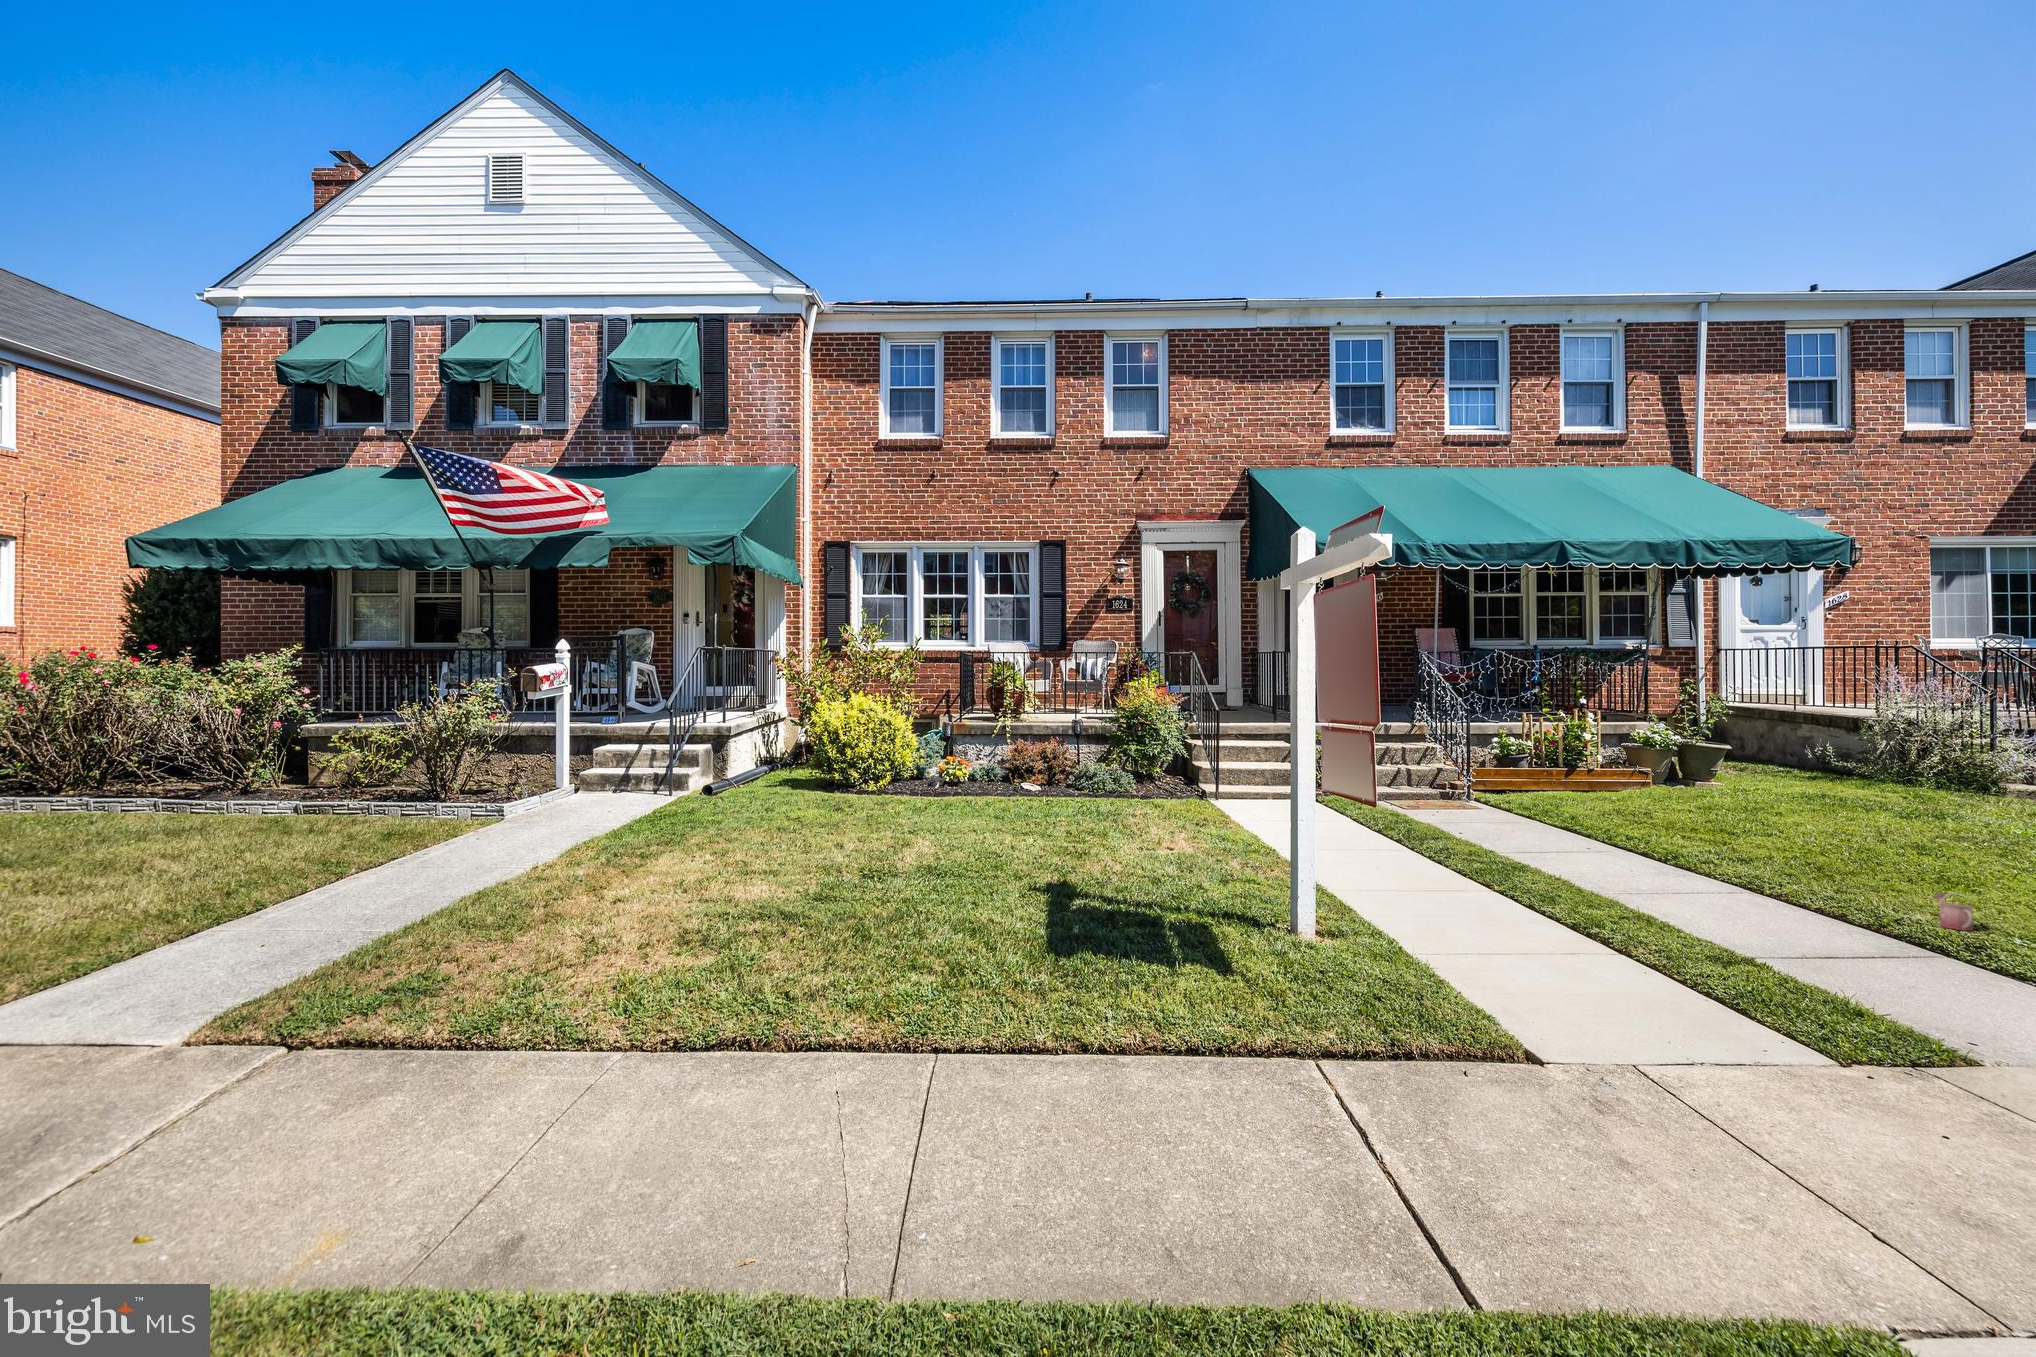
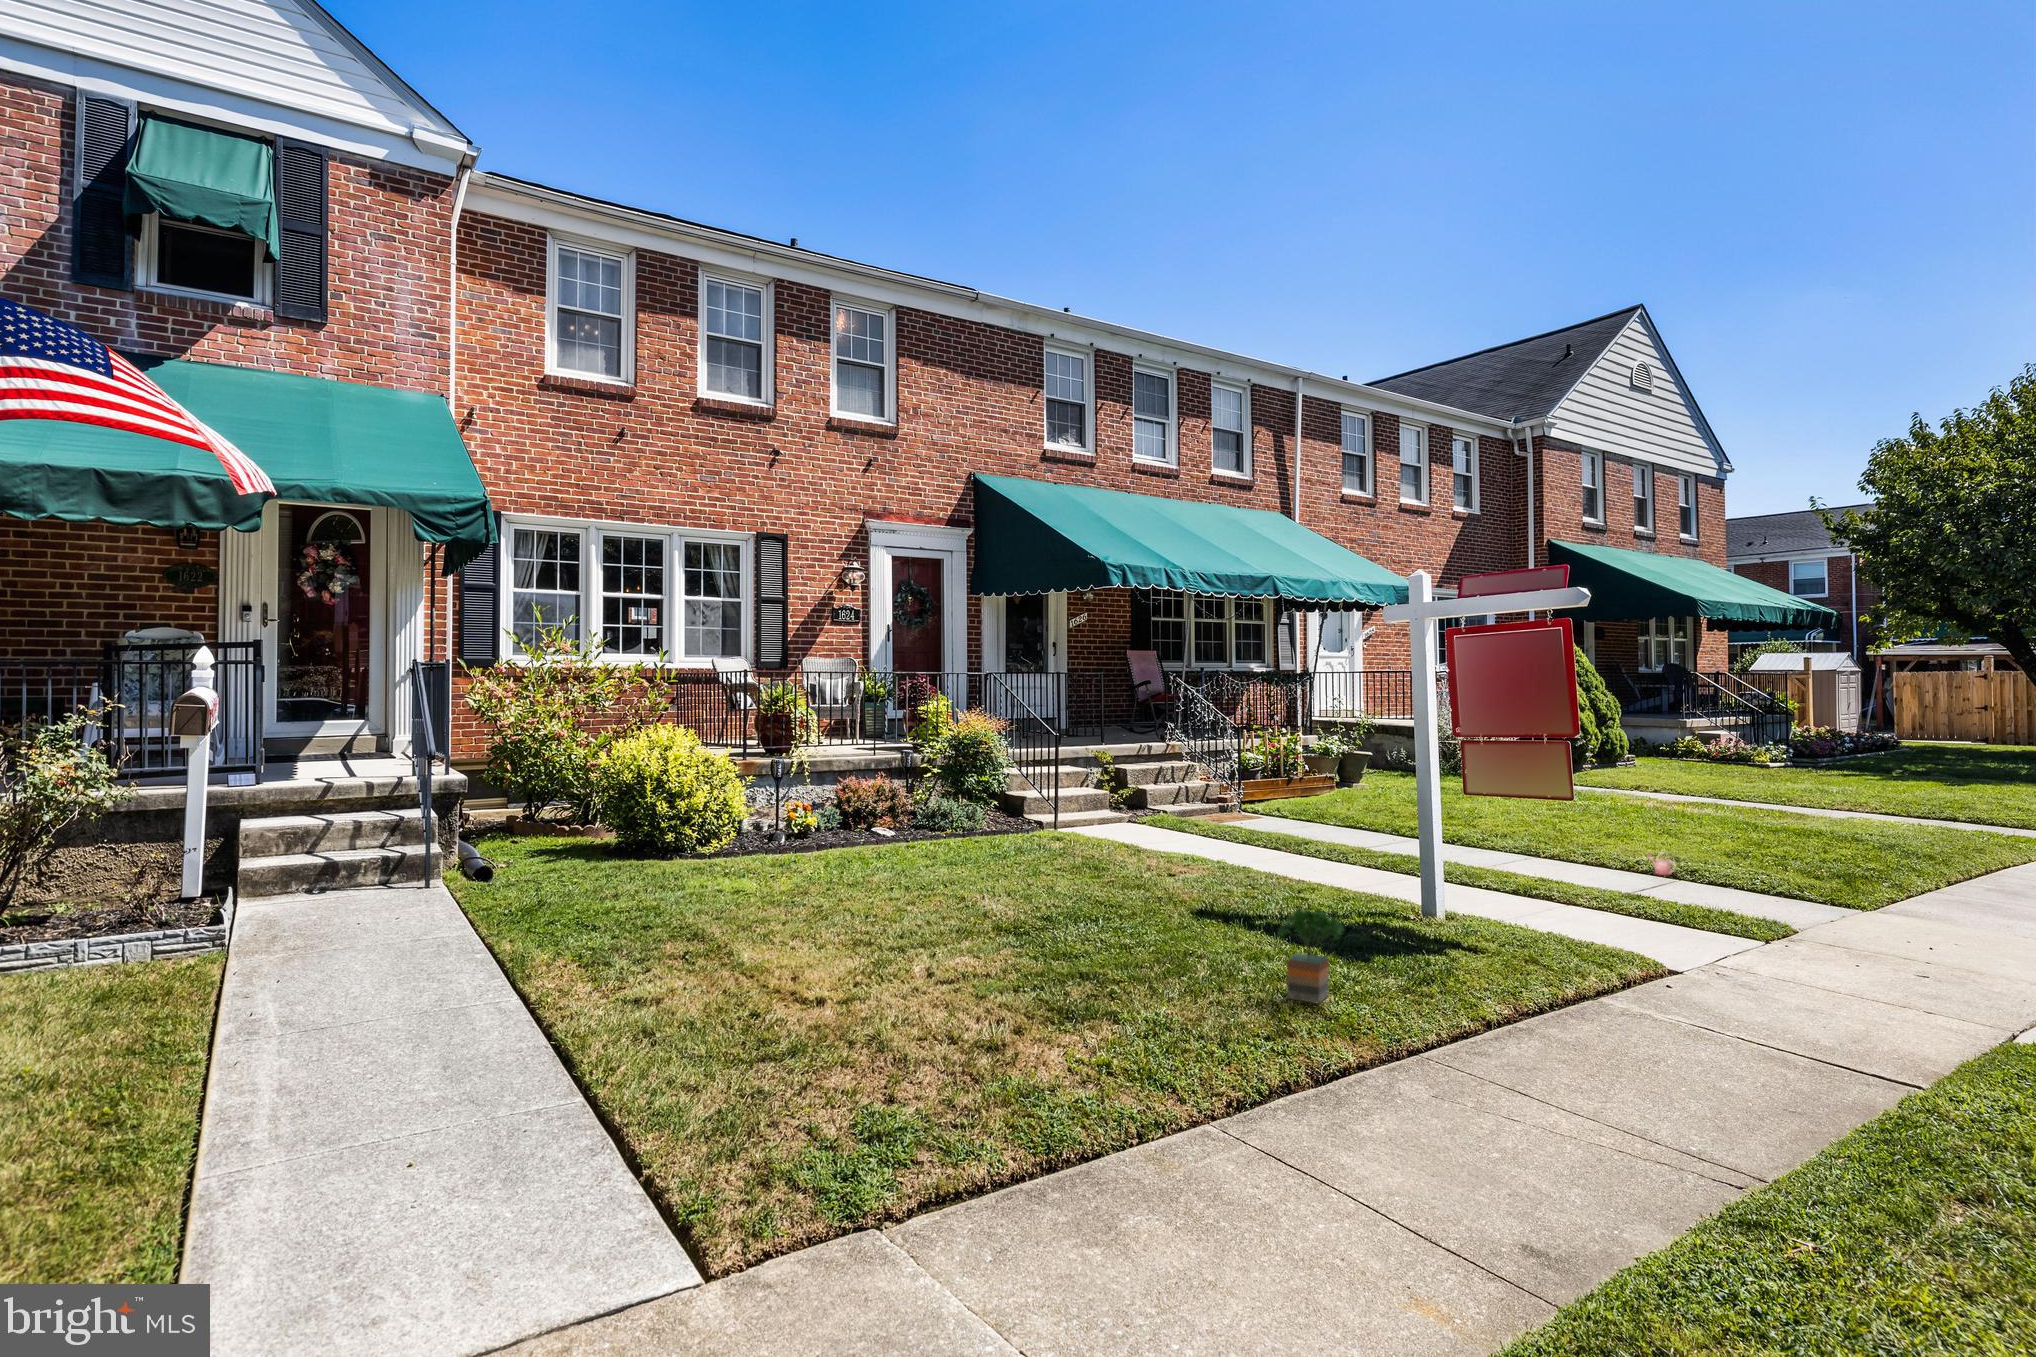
potted tree: none [914,872,985,980] -> present [1279,909,1342,1003]

